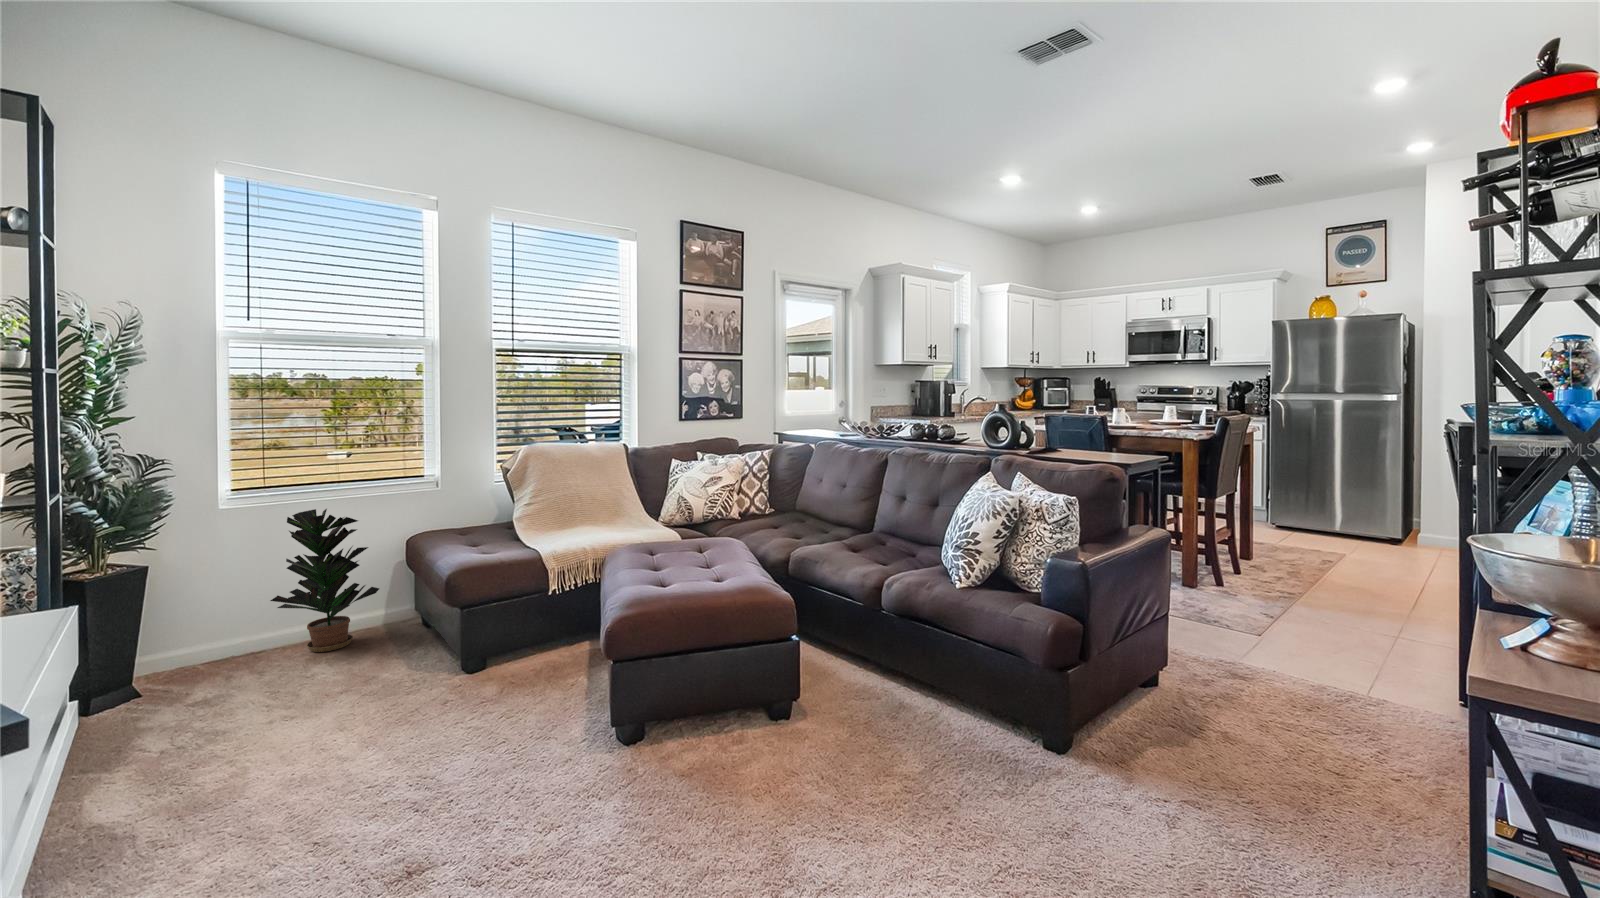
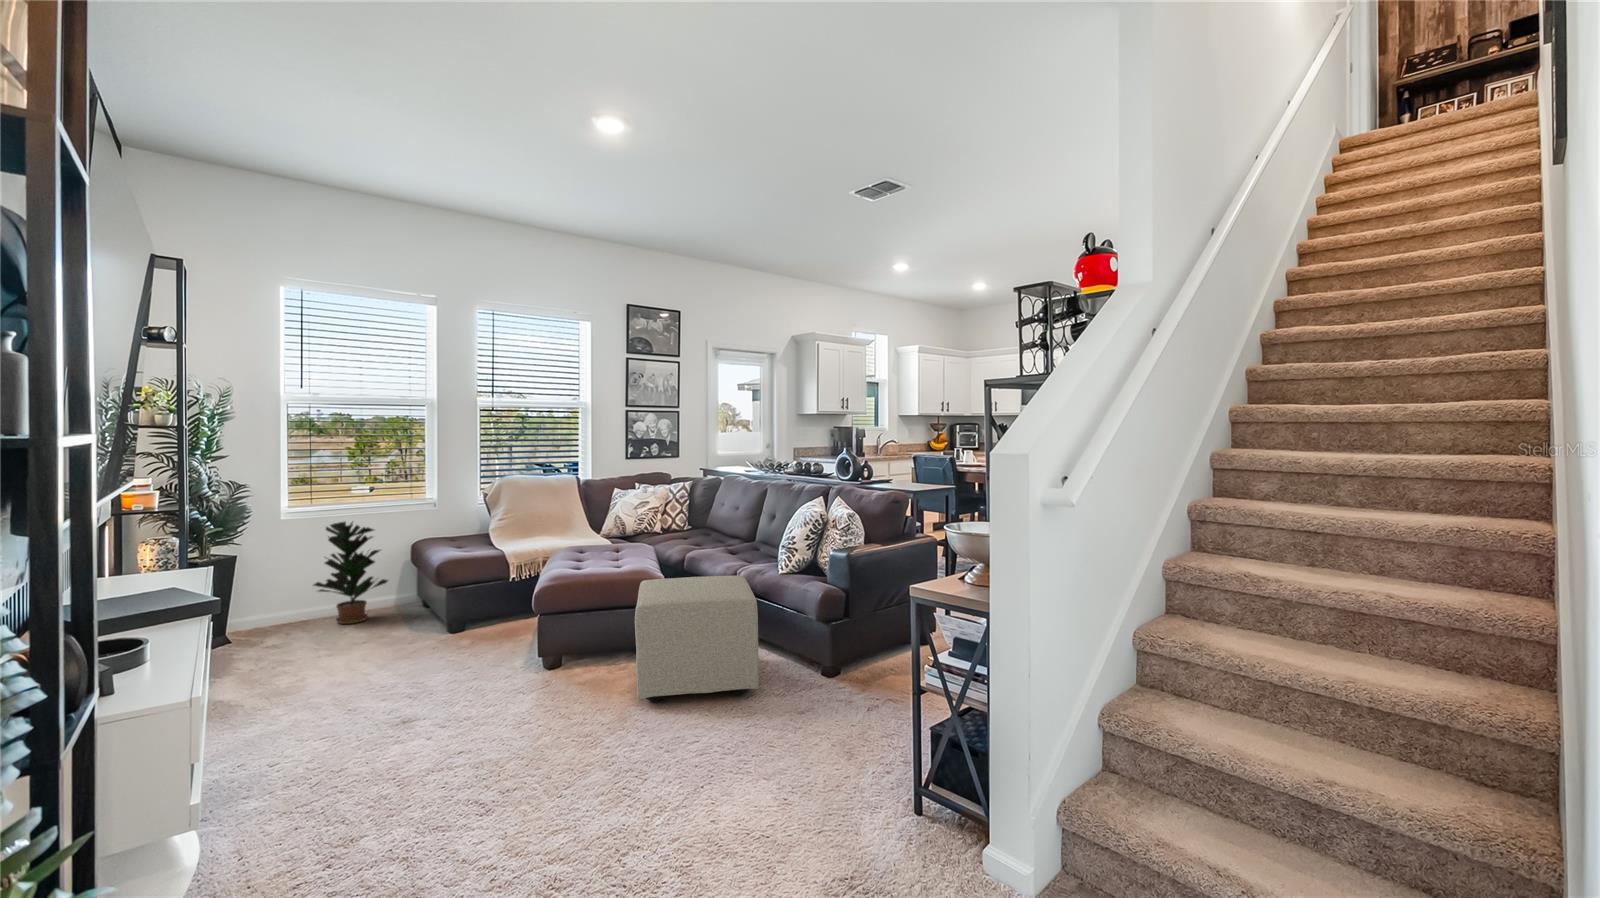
ottoman: none [759,596,979,823] -> present [635,576,759,701]

